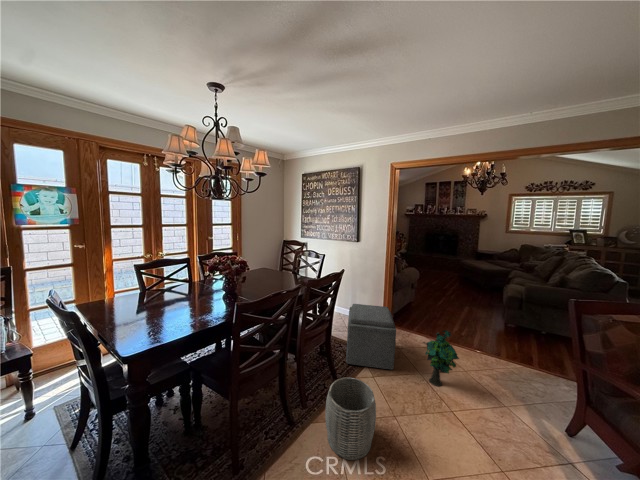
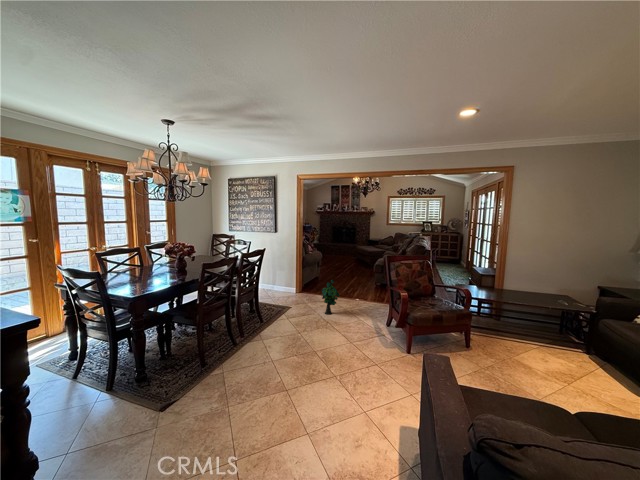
ottoman: present [346,304,396,369] -> none [272,274,304,313]
woven basket: present [325,377,376,460] -> none [261,308,290,347]

